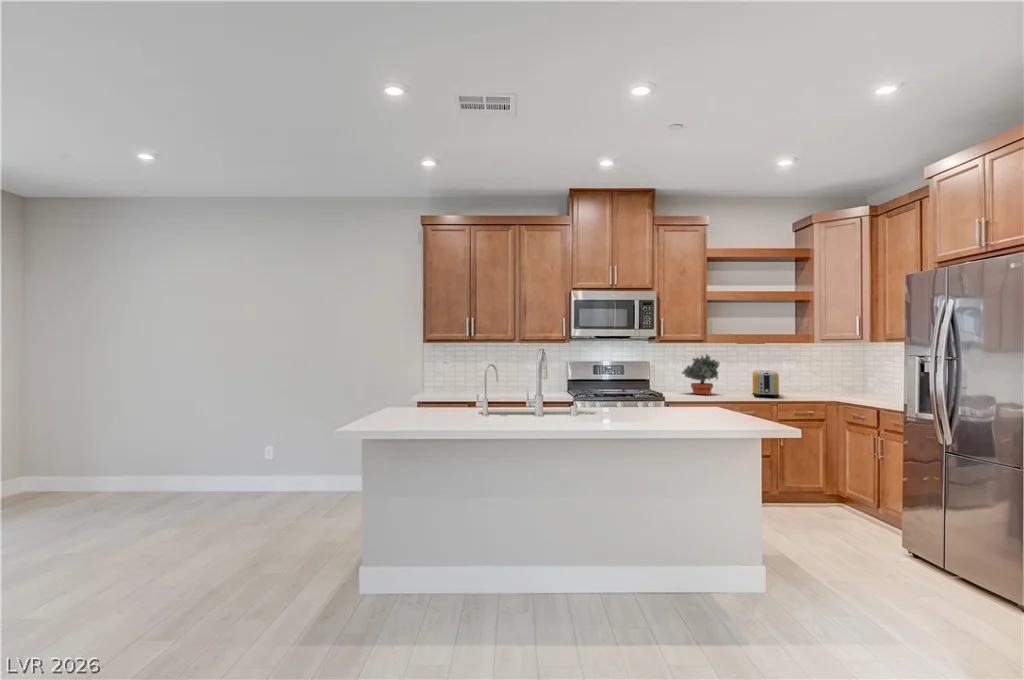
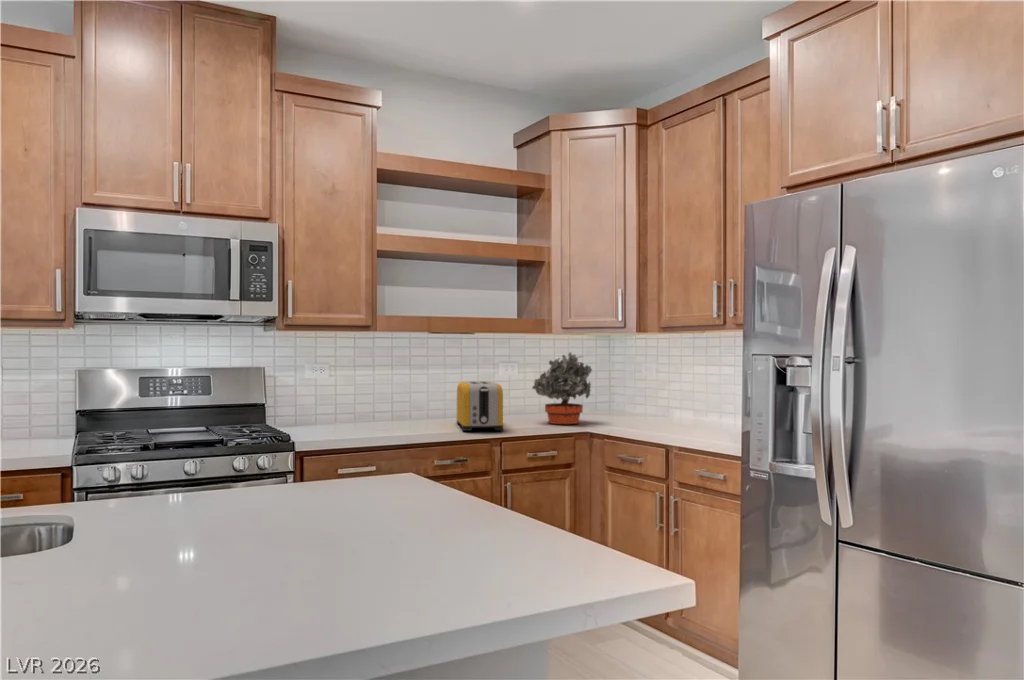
potted plant: present [682,354,719,394] -> present [532,352,592,424]

